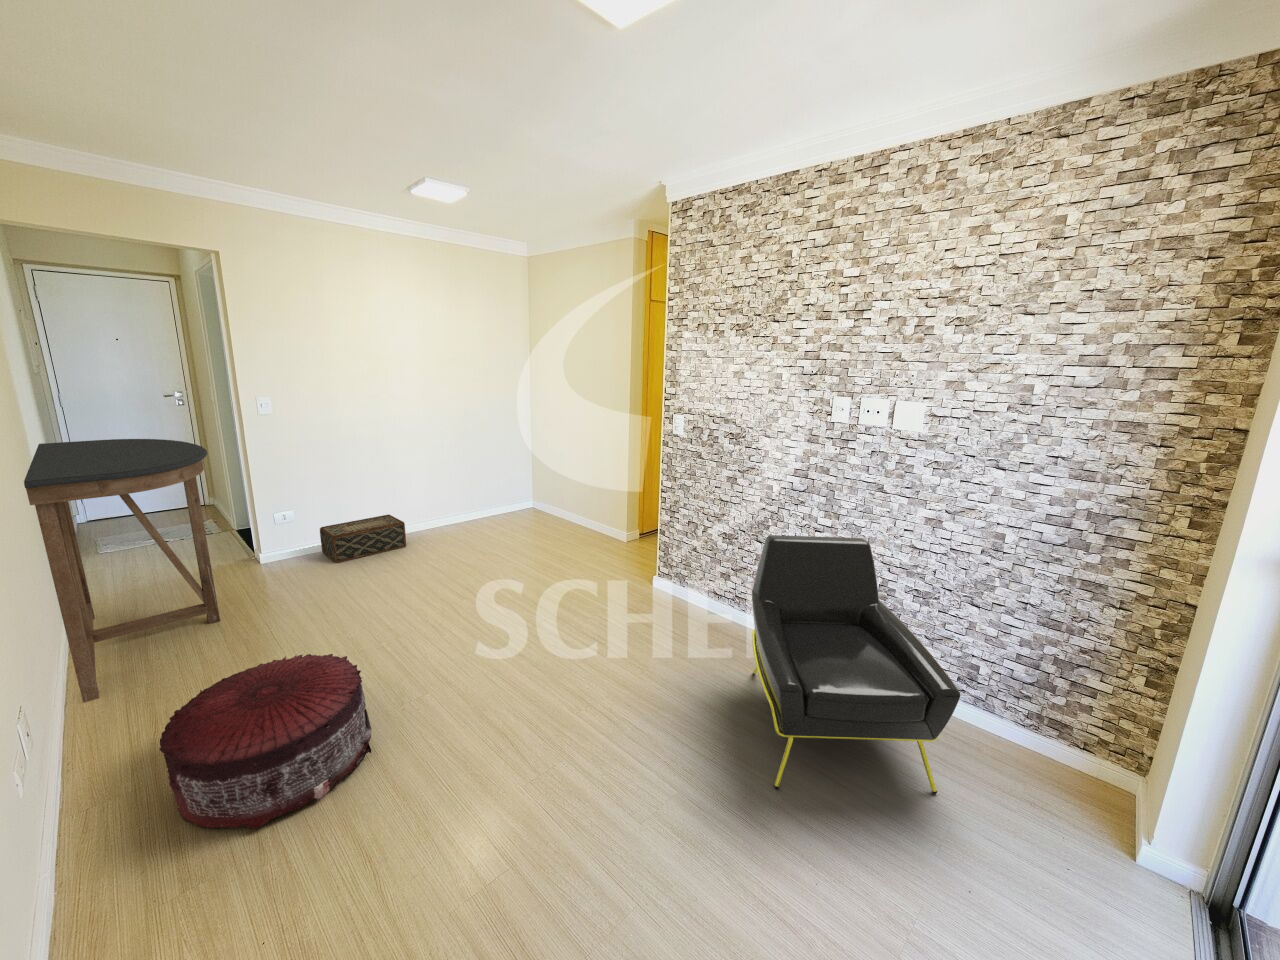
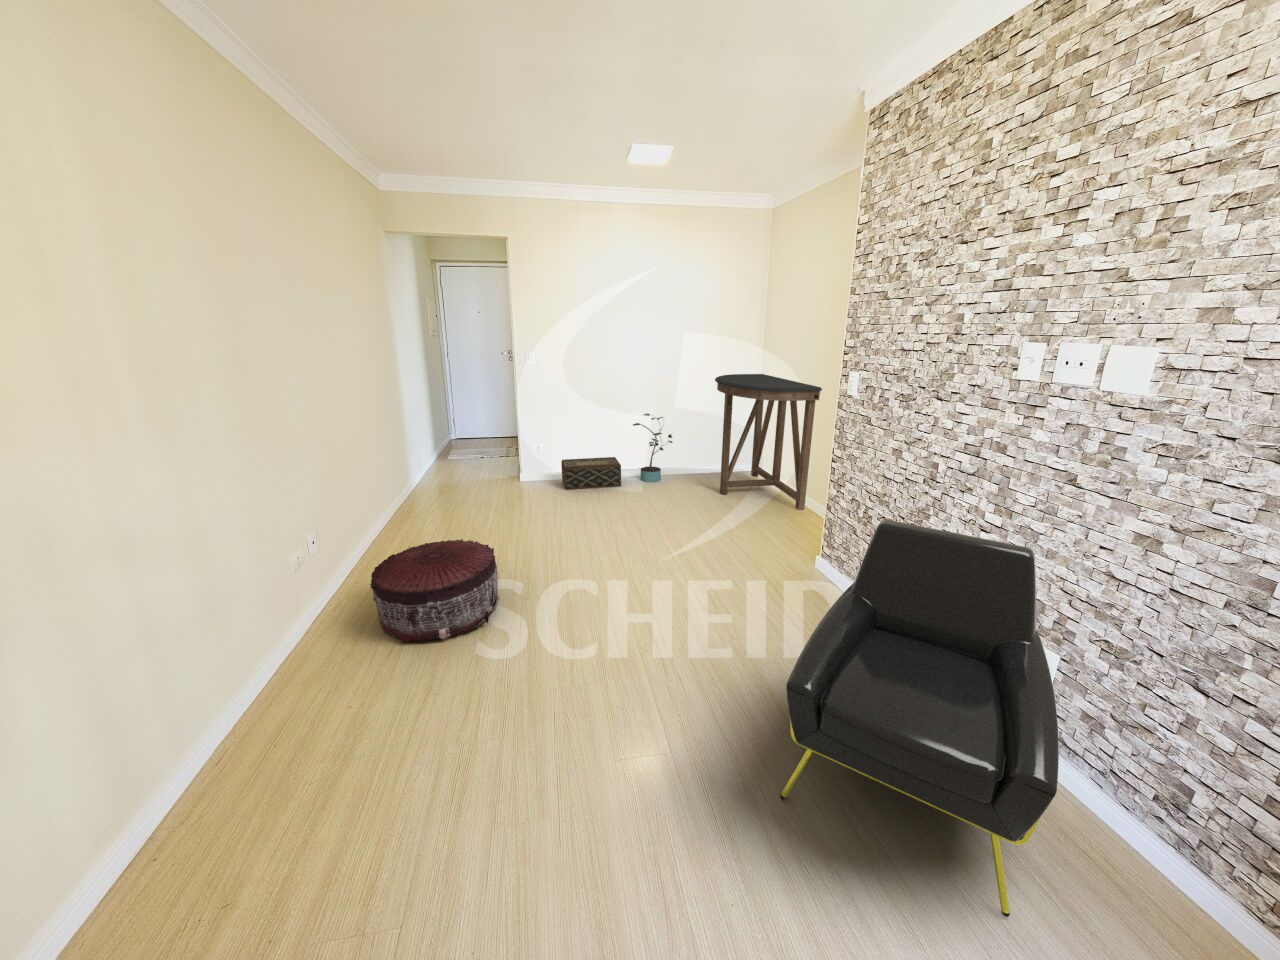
console table: present [24,439,220,703] -> present [715,374,822,510]
potted plant: none [411,461,460,537] -> present [633,414,672,482]

